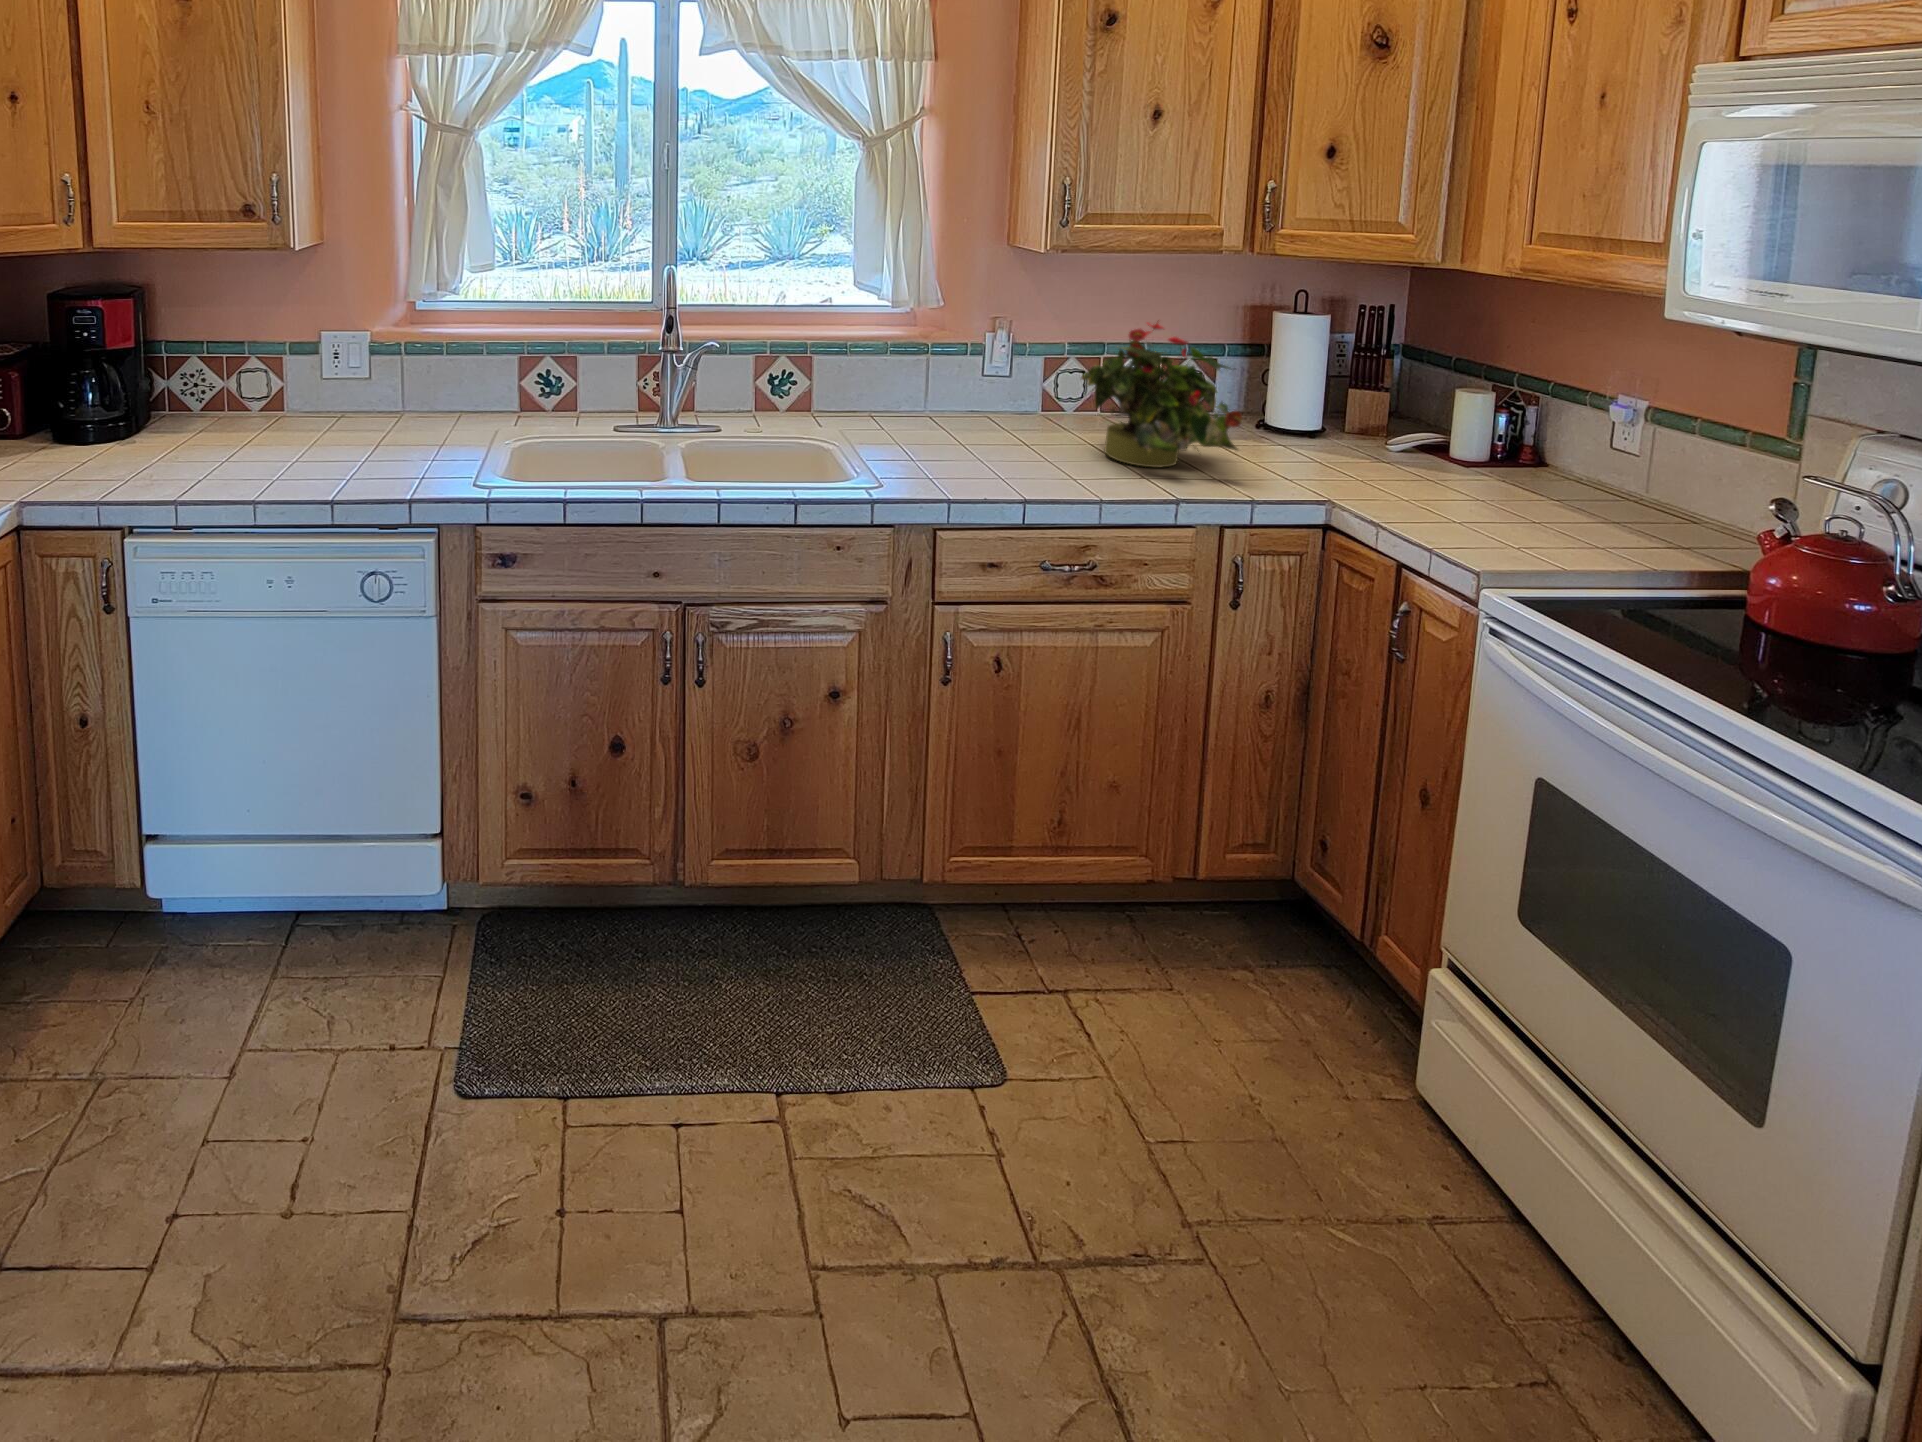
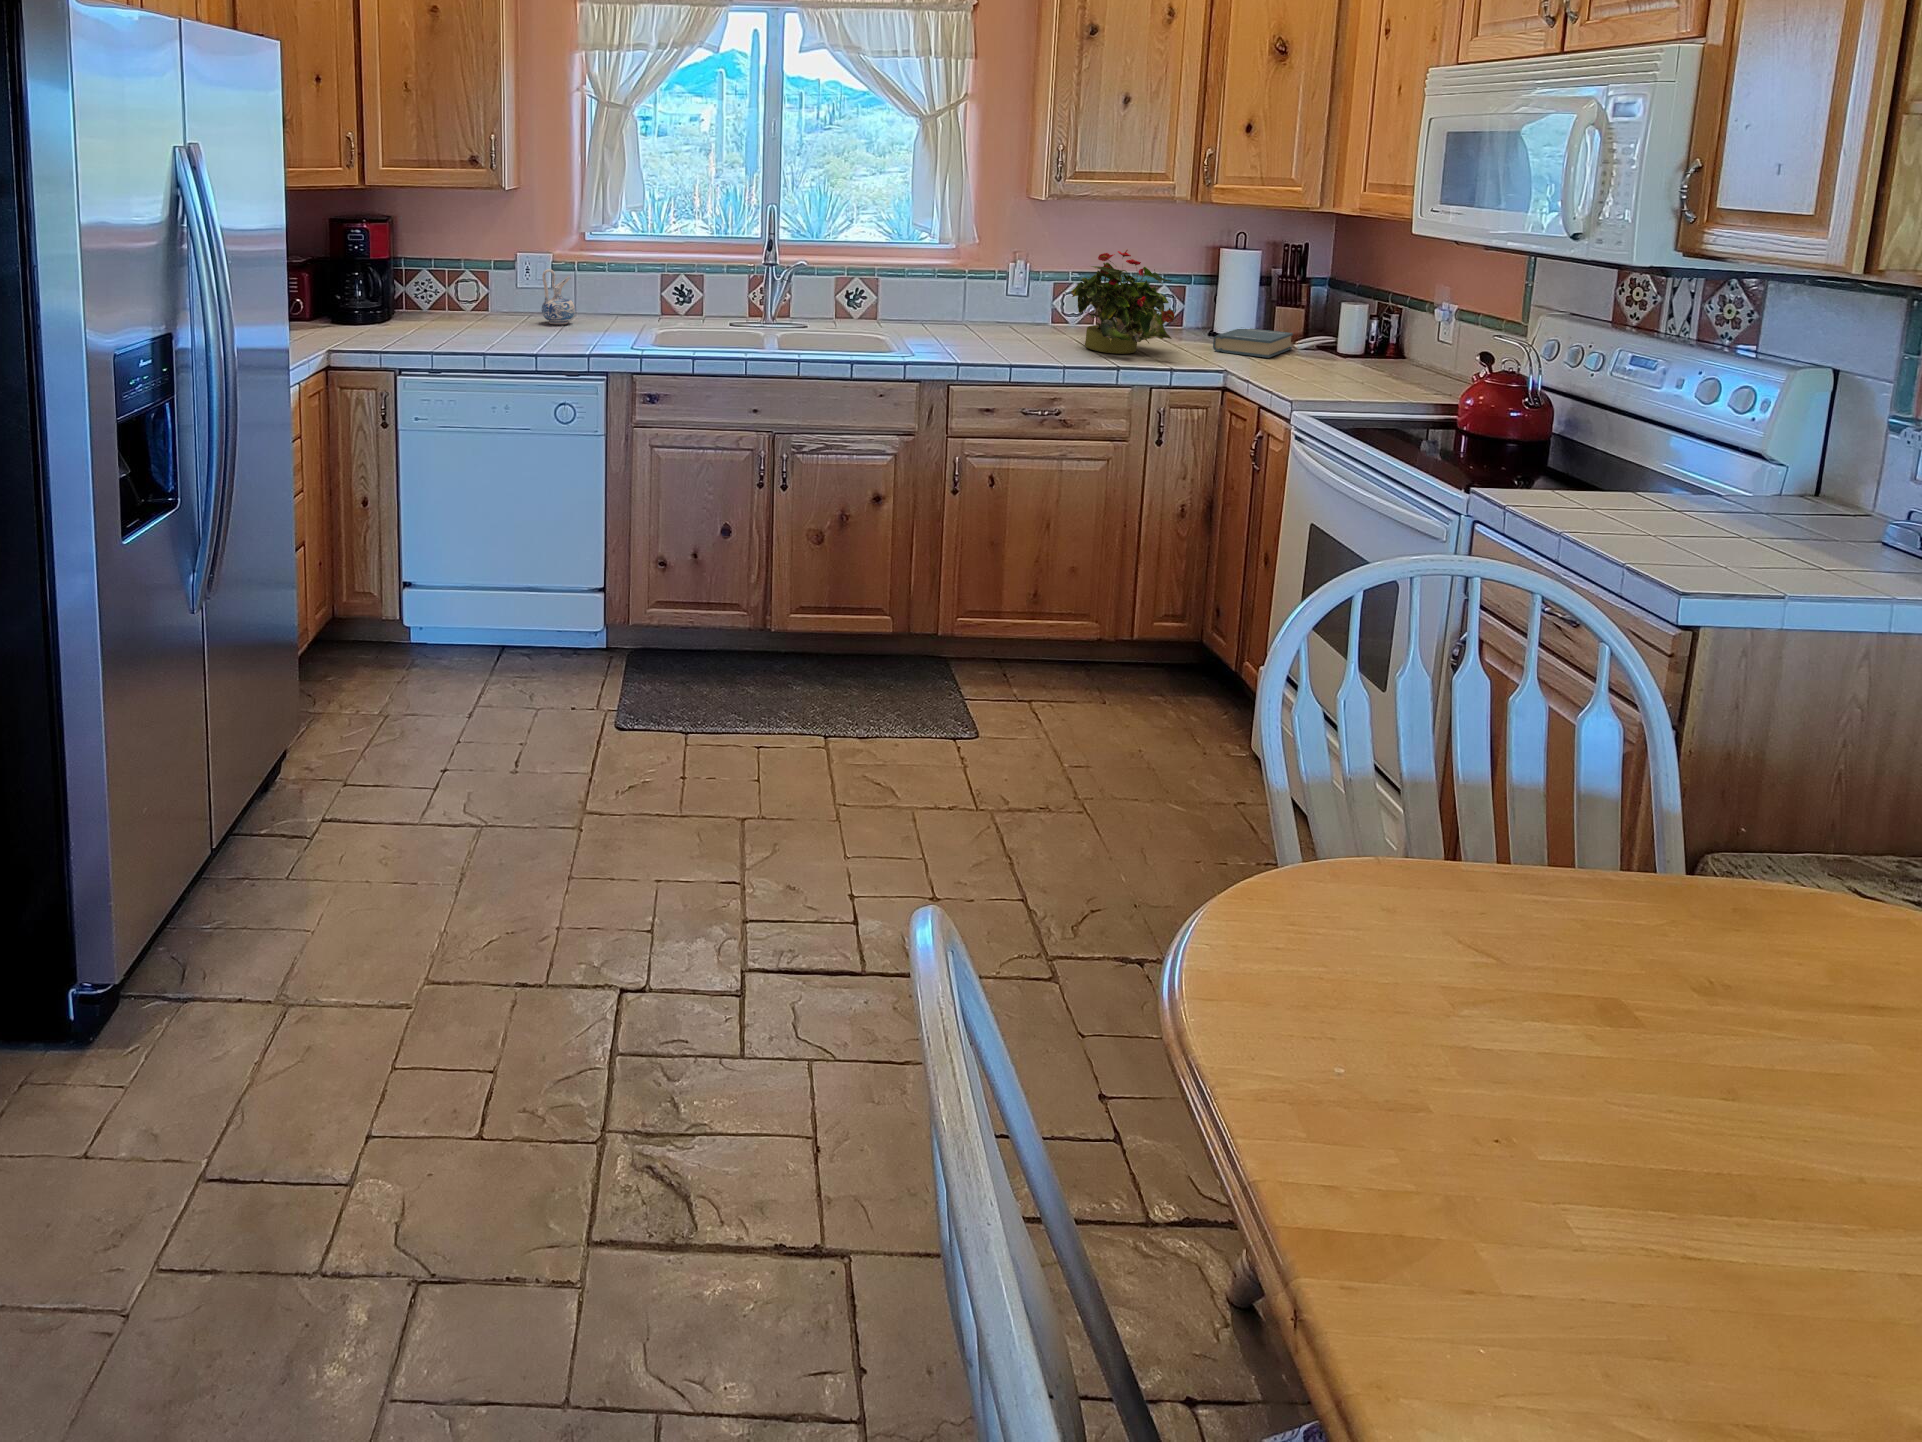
ceramic pitcher: none [353,359,400,434] -> present [542,269,575,324]
book: none [1276,417,1377,469] -> present [1213,329,1293,358]

